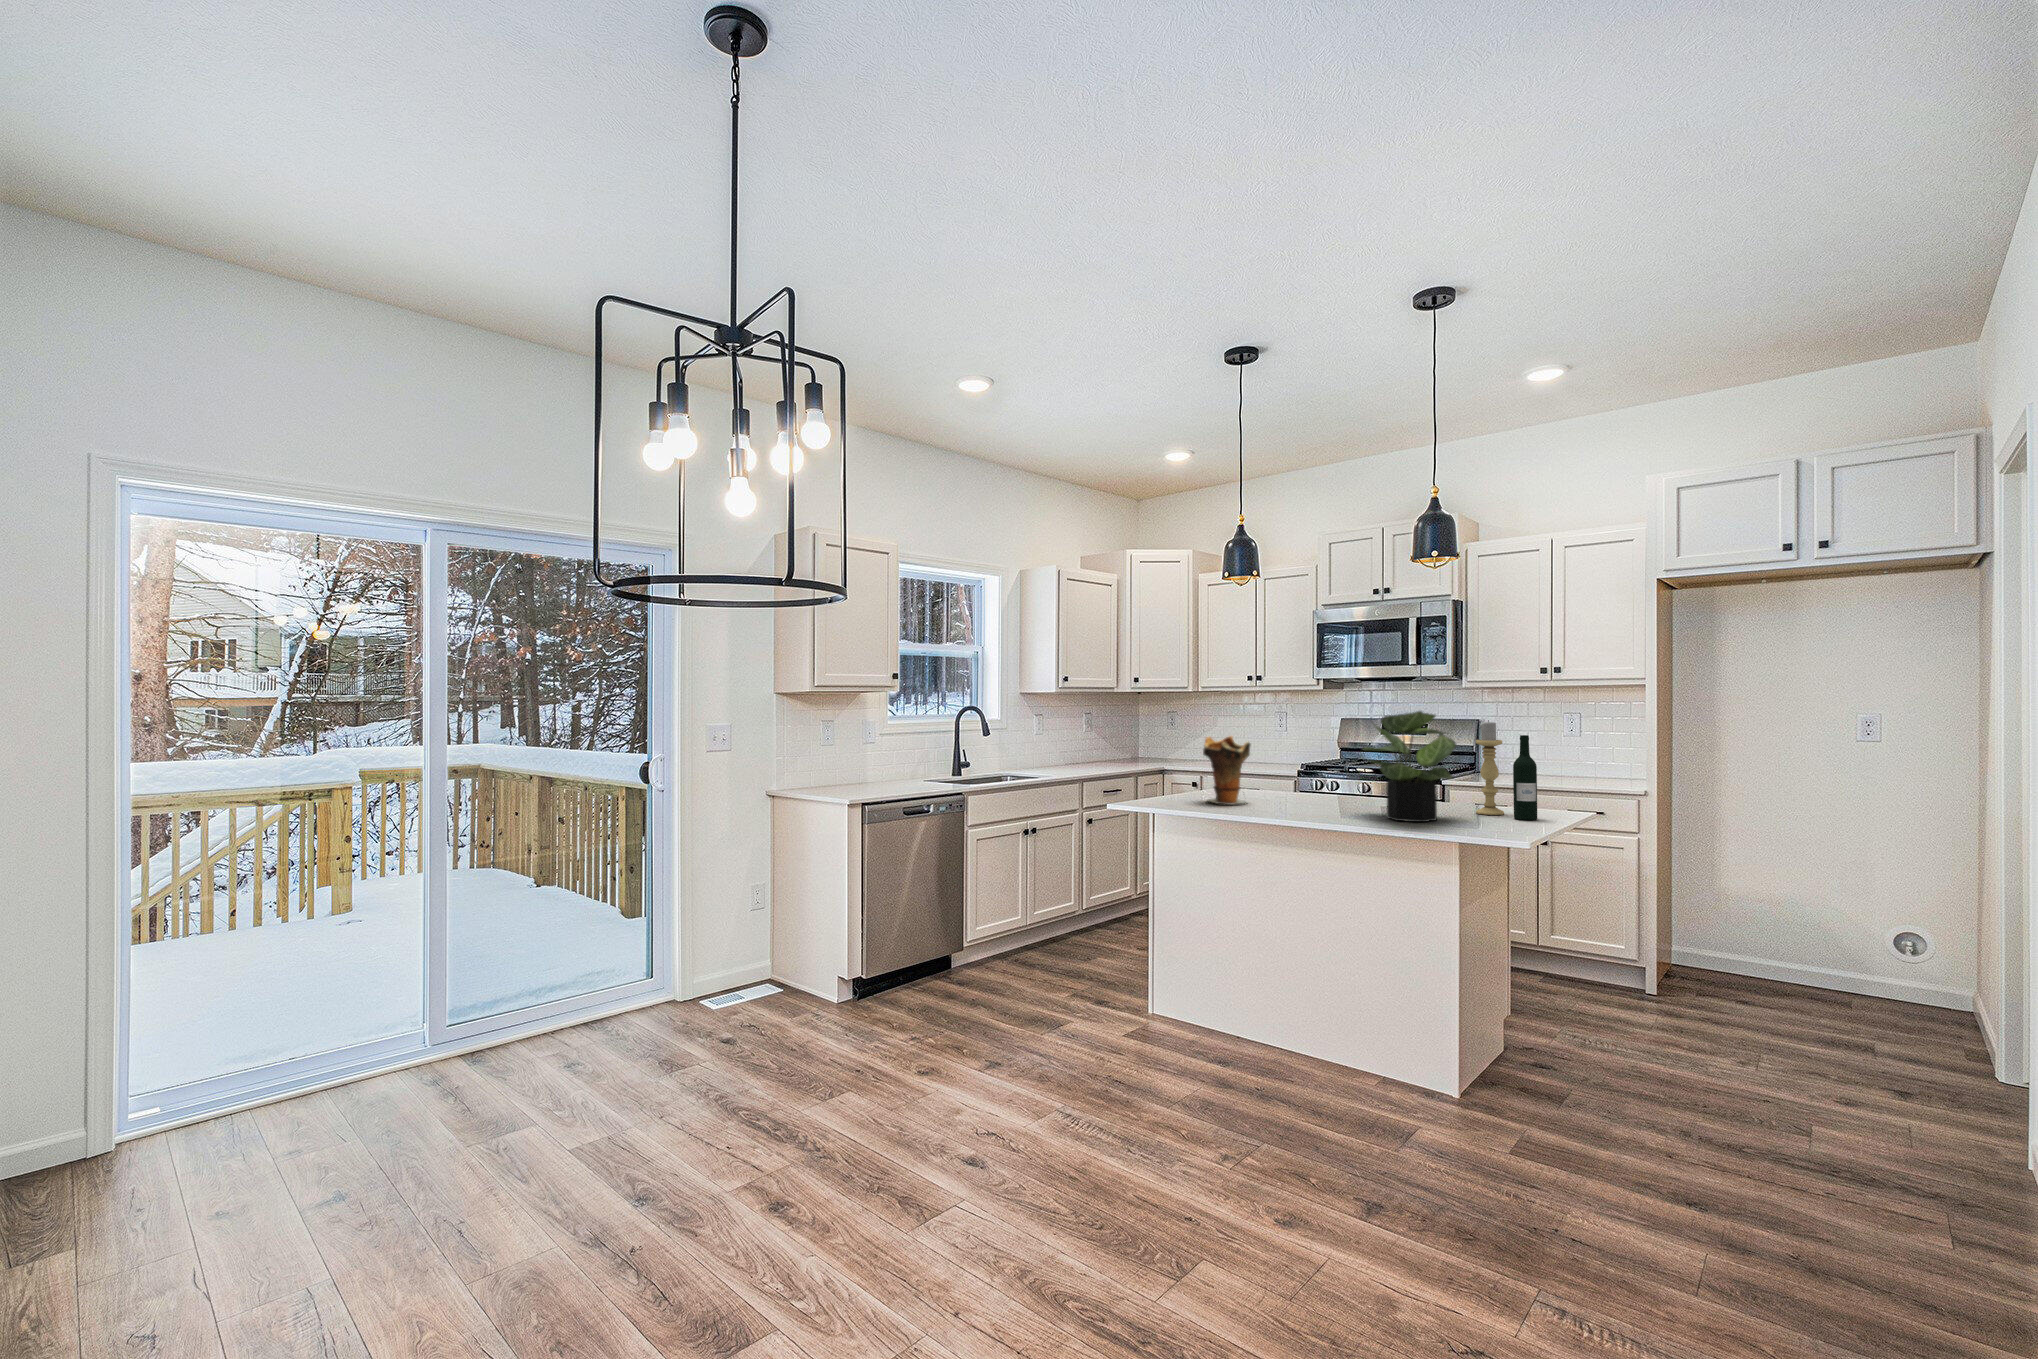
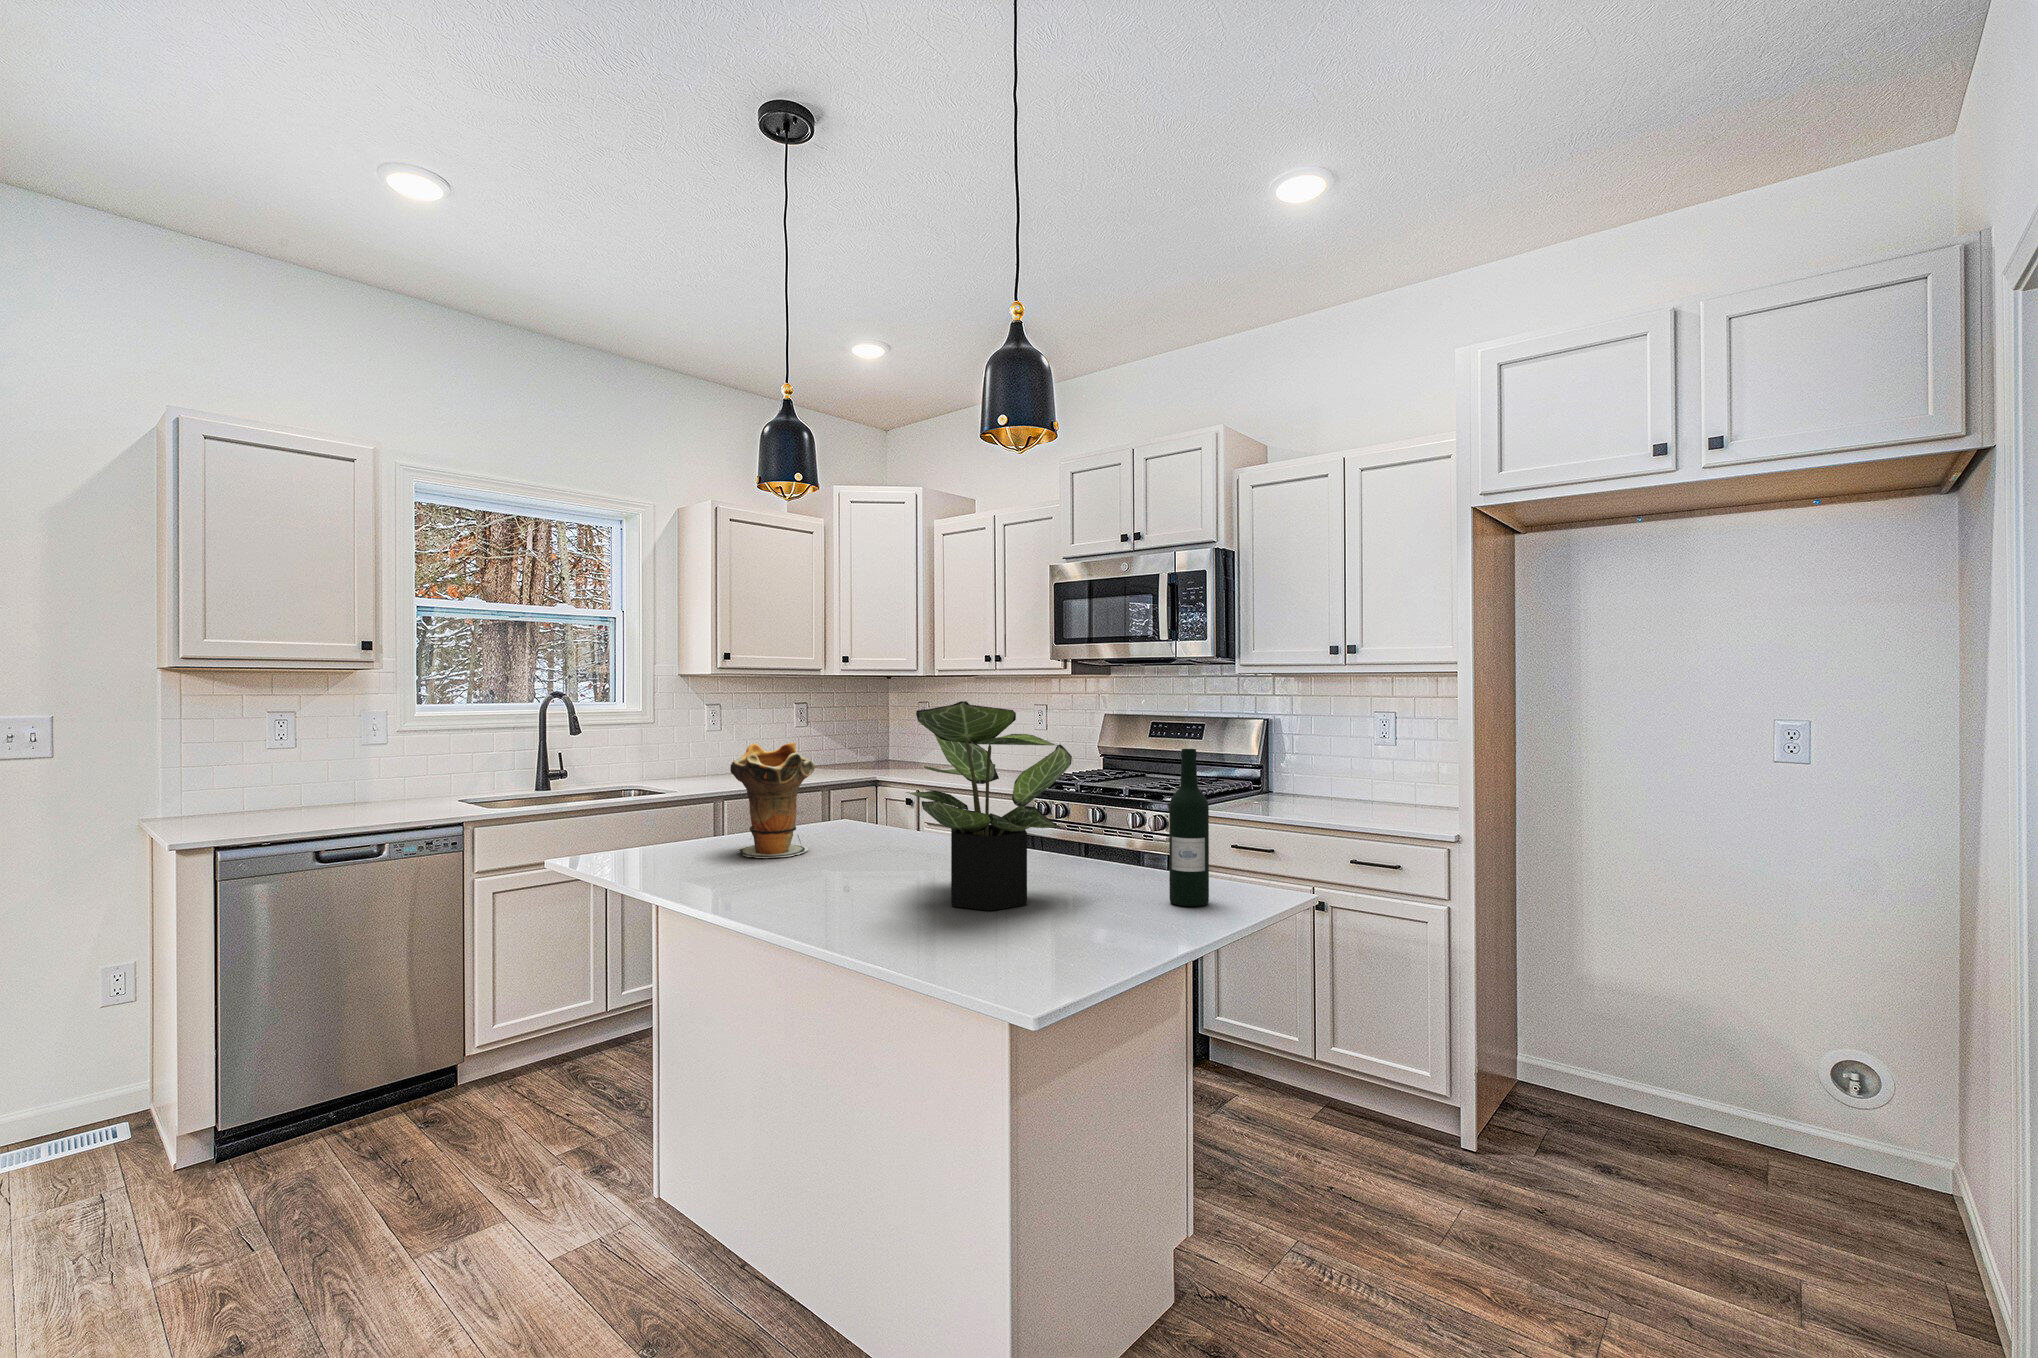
candle holder: present [1476,720,1504,815] -> none [1125,721,1170,891]

